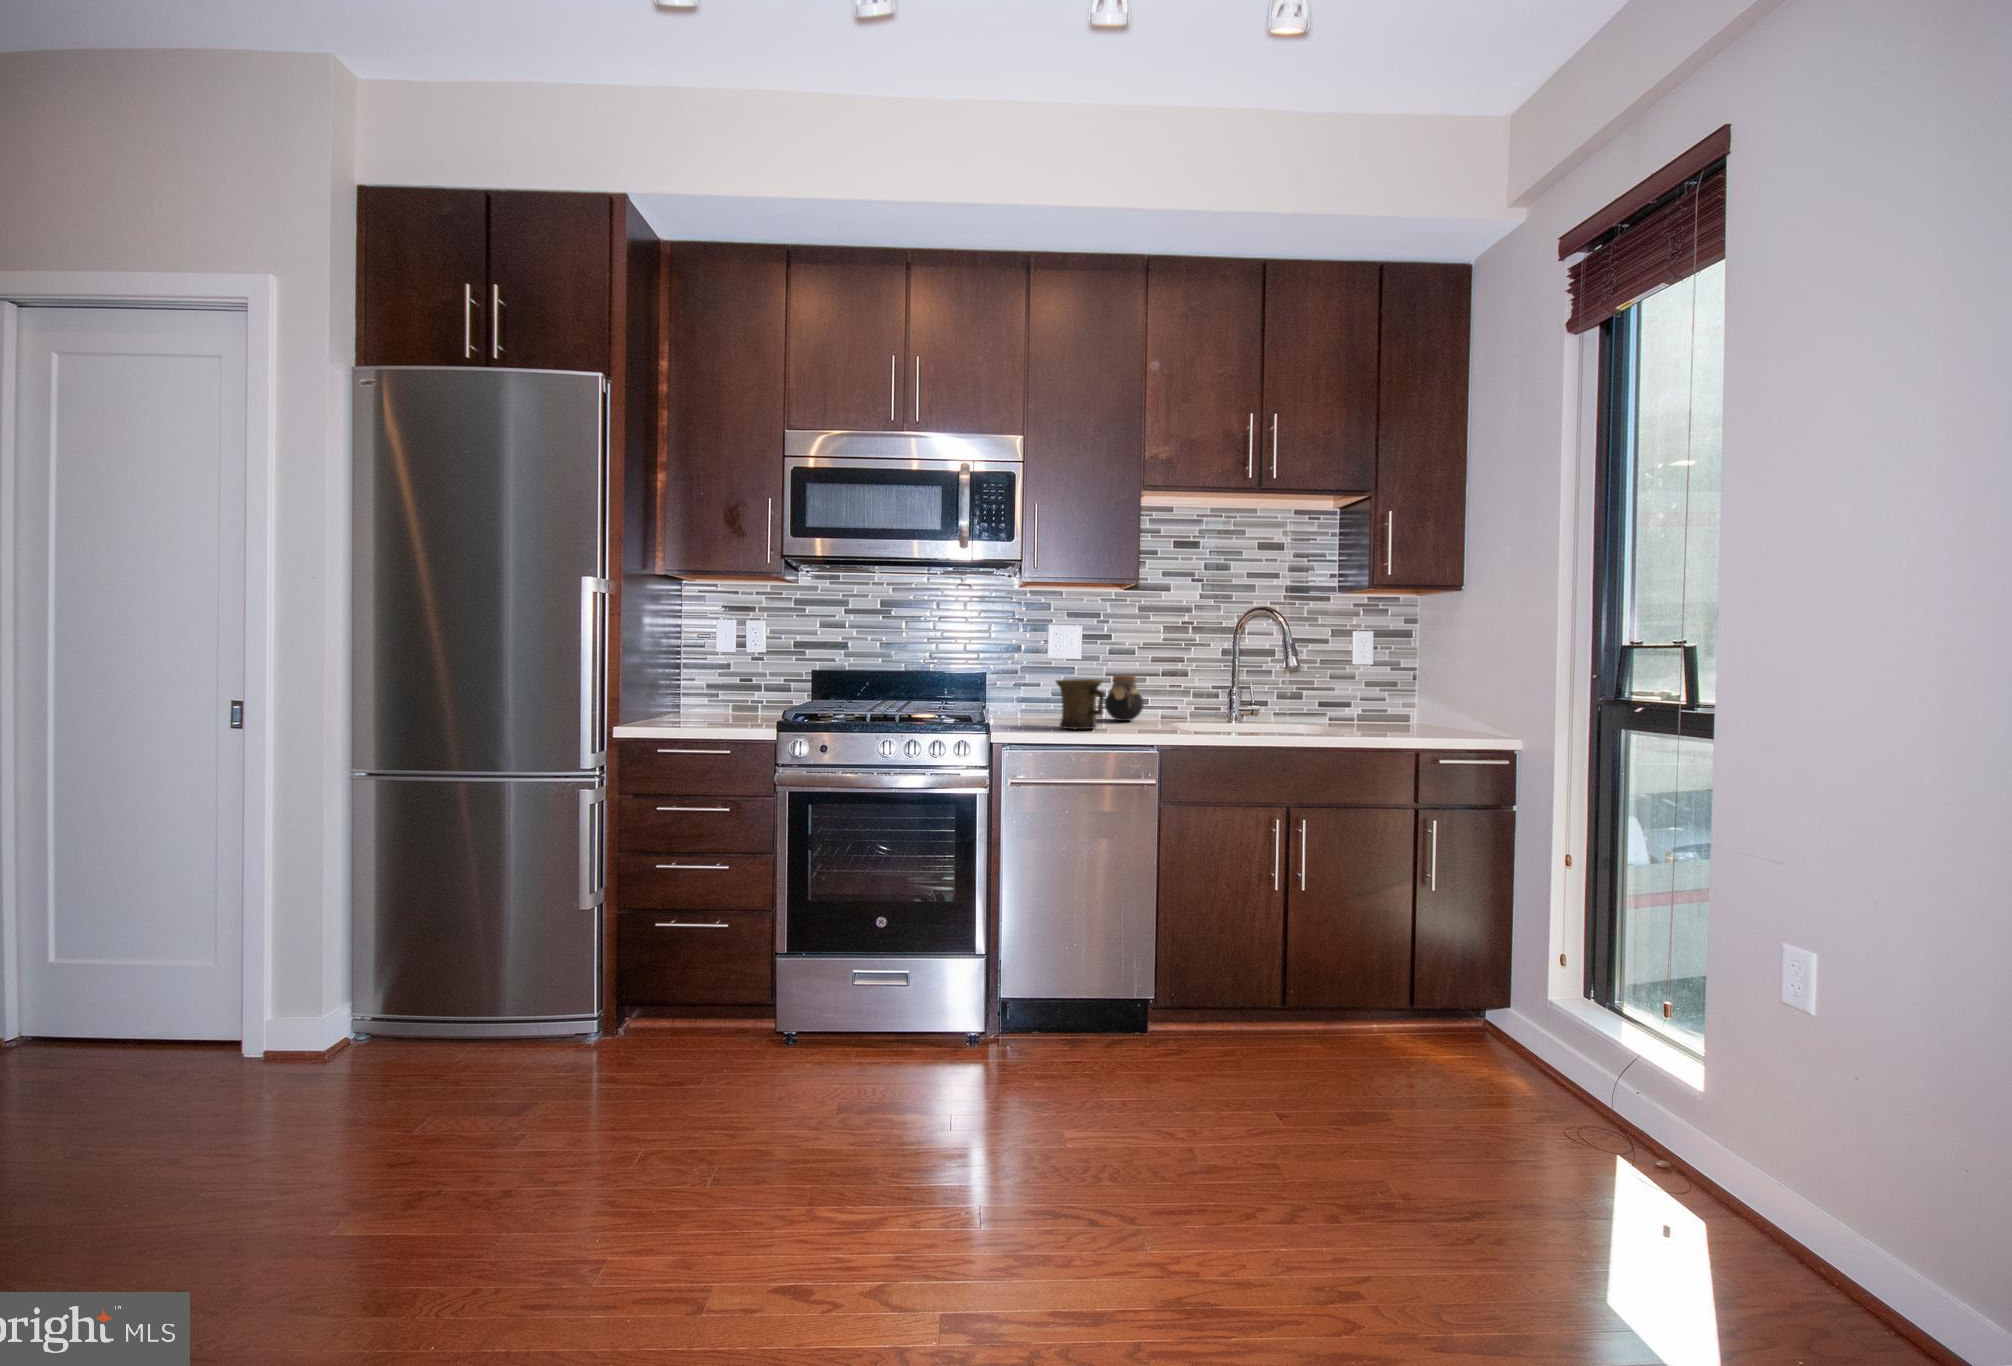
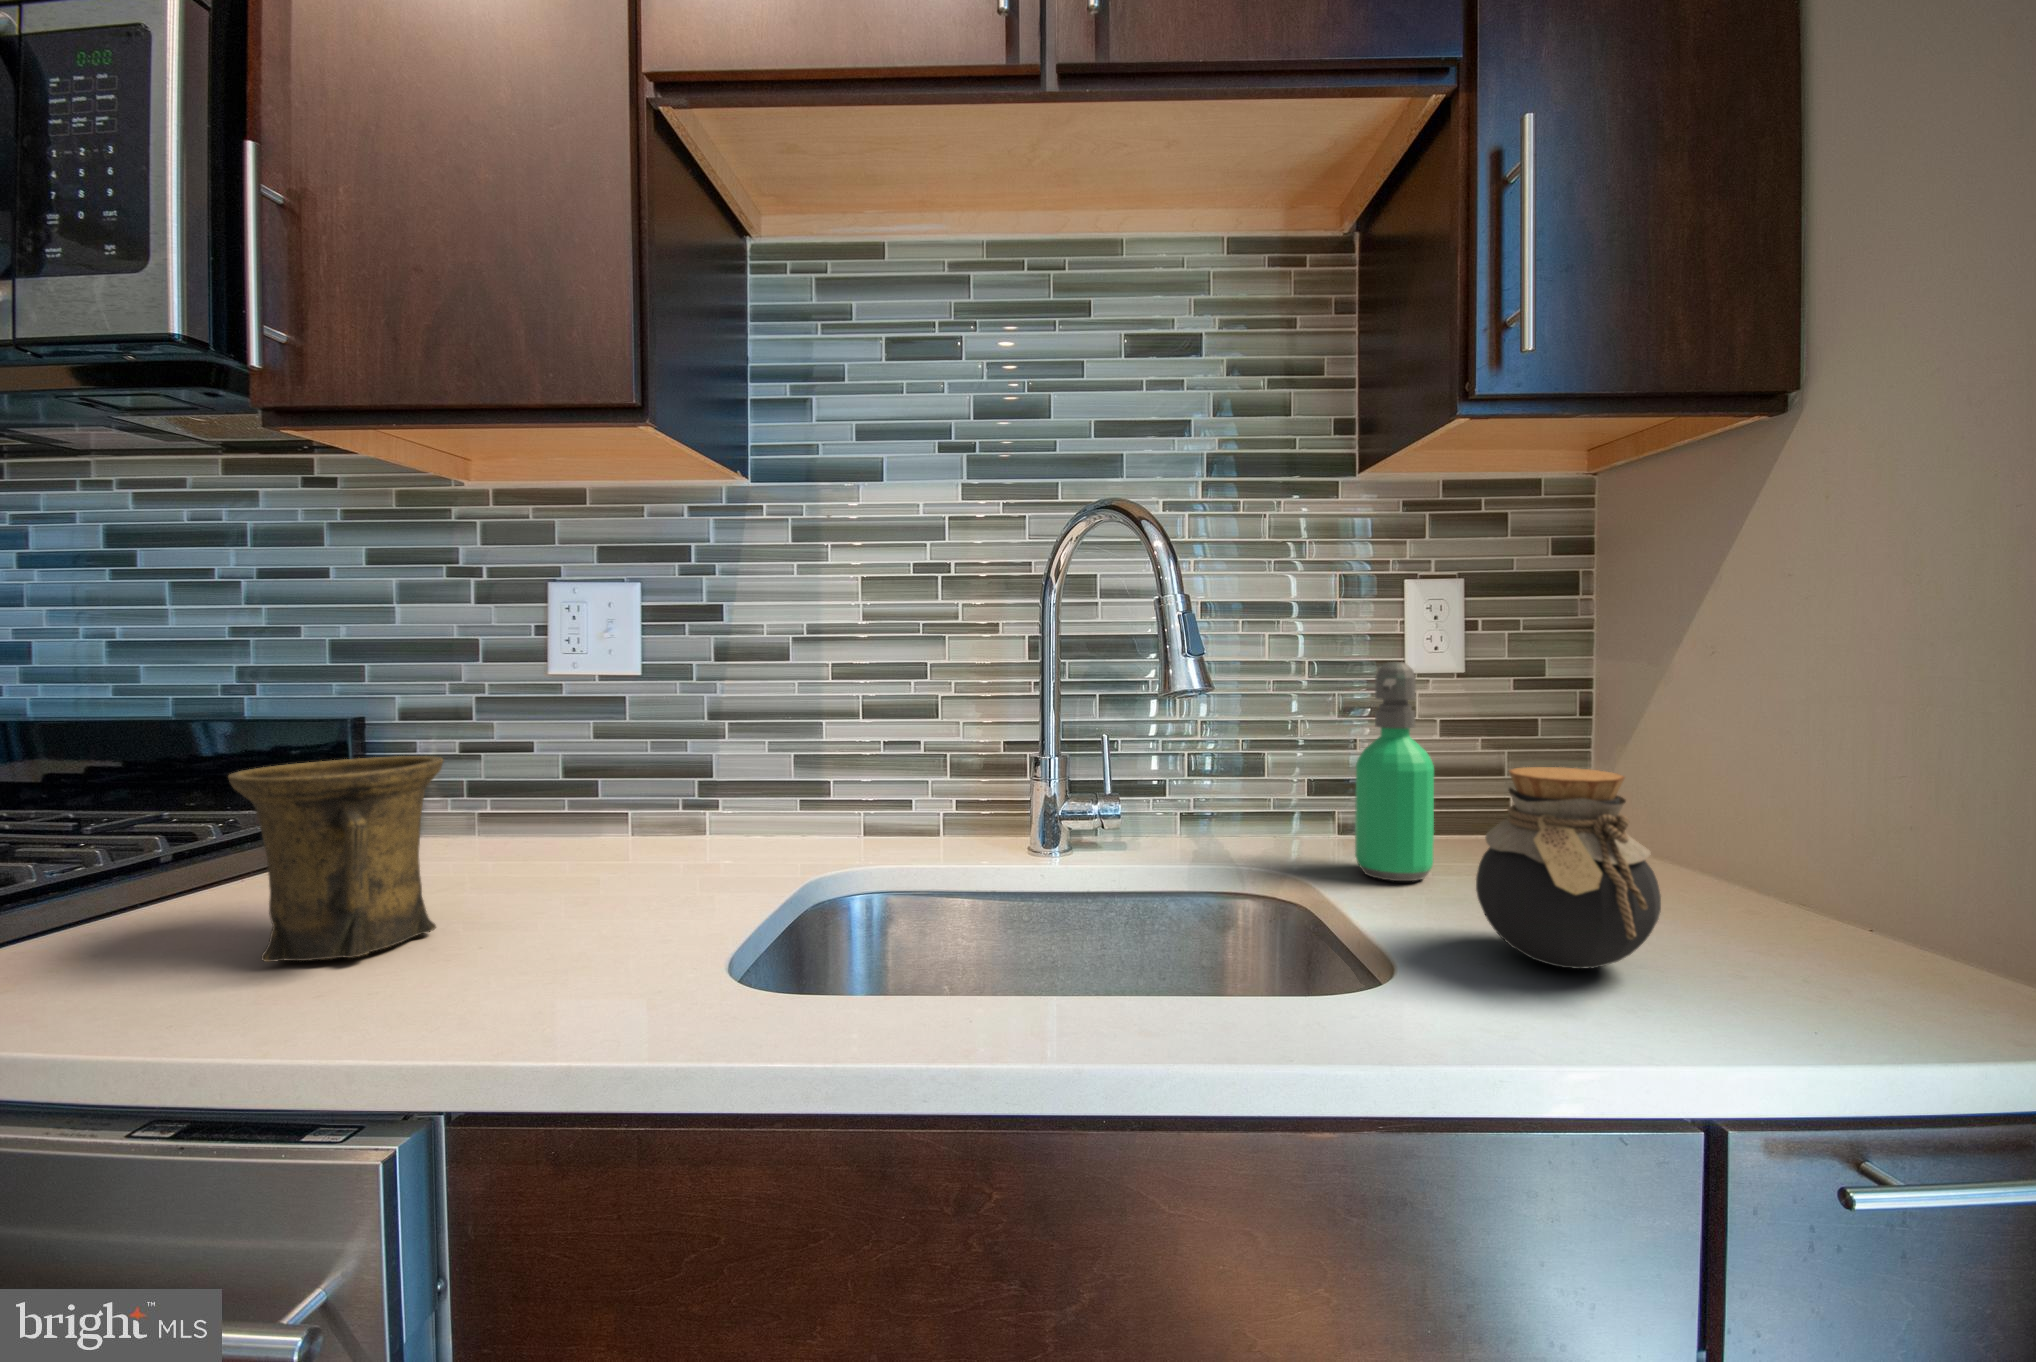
soap dispenser: none [1340,659,1364,725] -> present [1355,662,1434,881]
jar: present [1105,675,1144,721] -> present [1476,767,1661,969]

